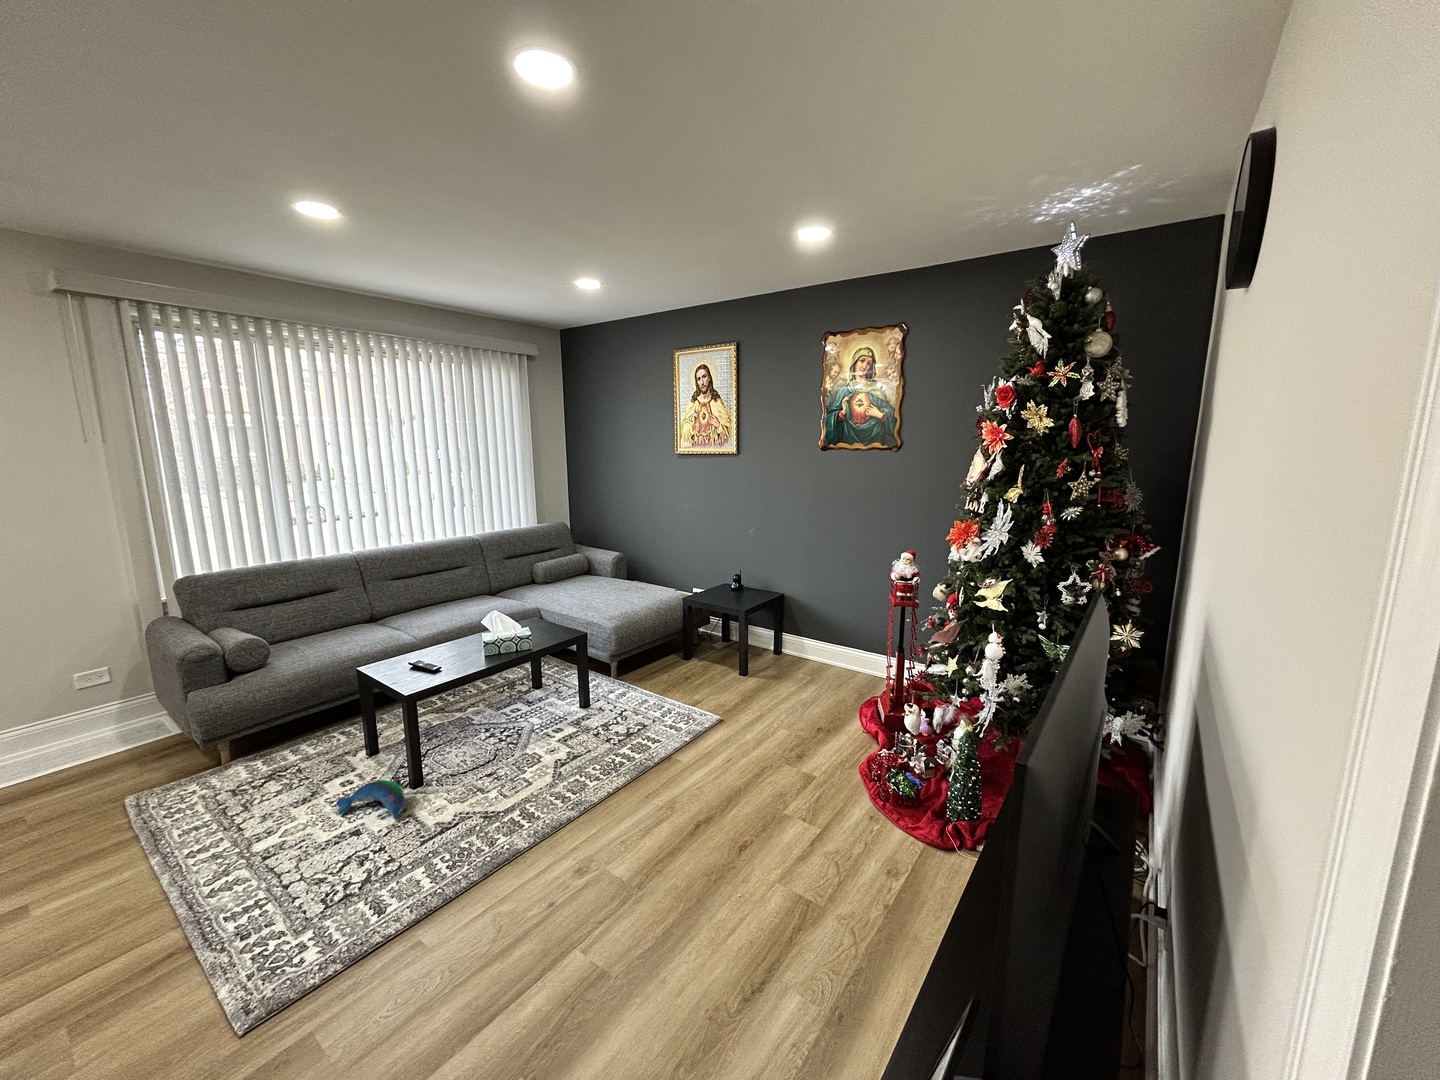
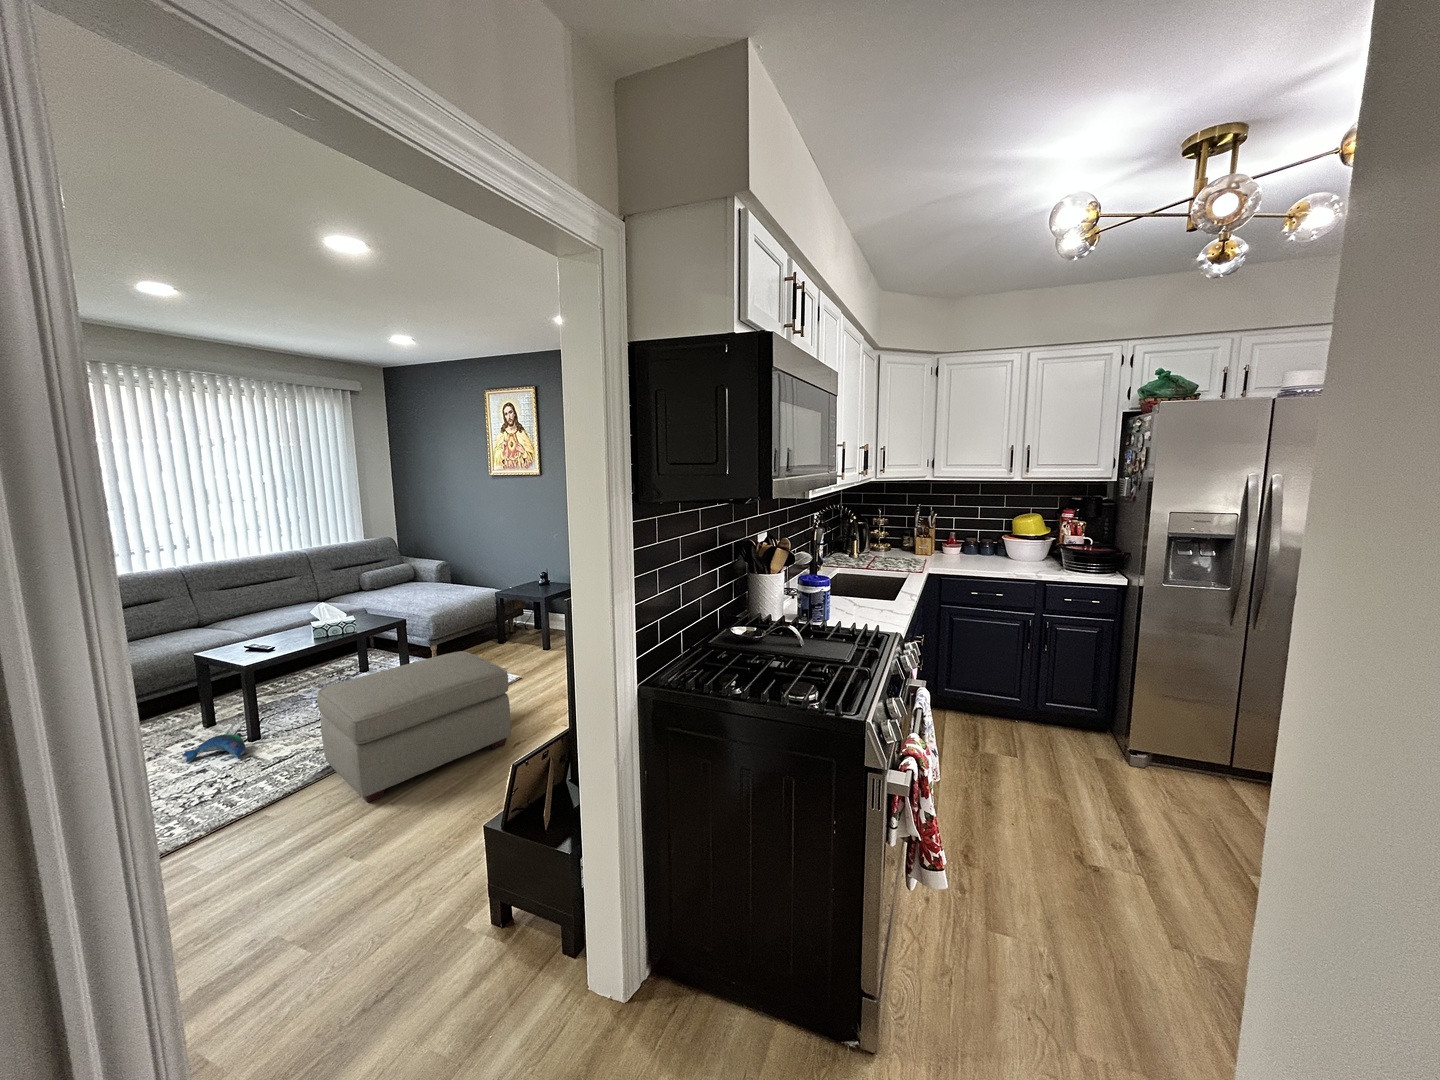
ottoman: none [488,694,739,942] -> present [317,651,511,802]

